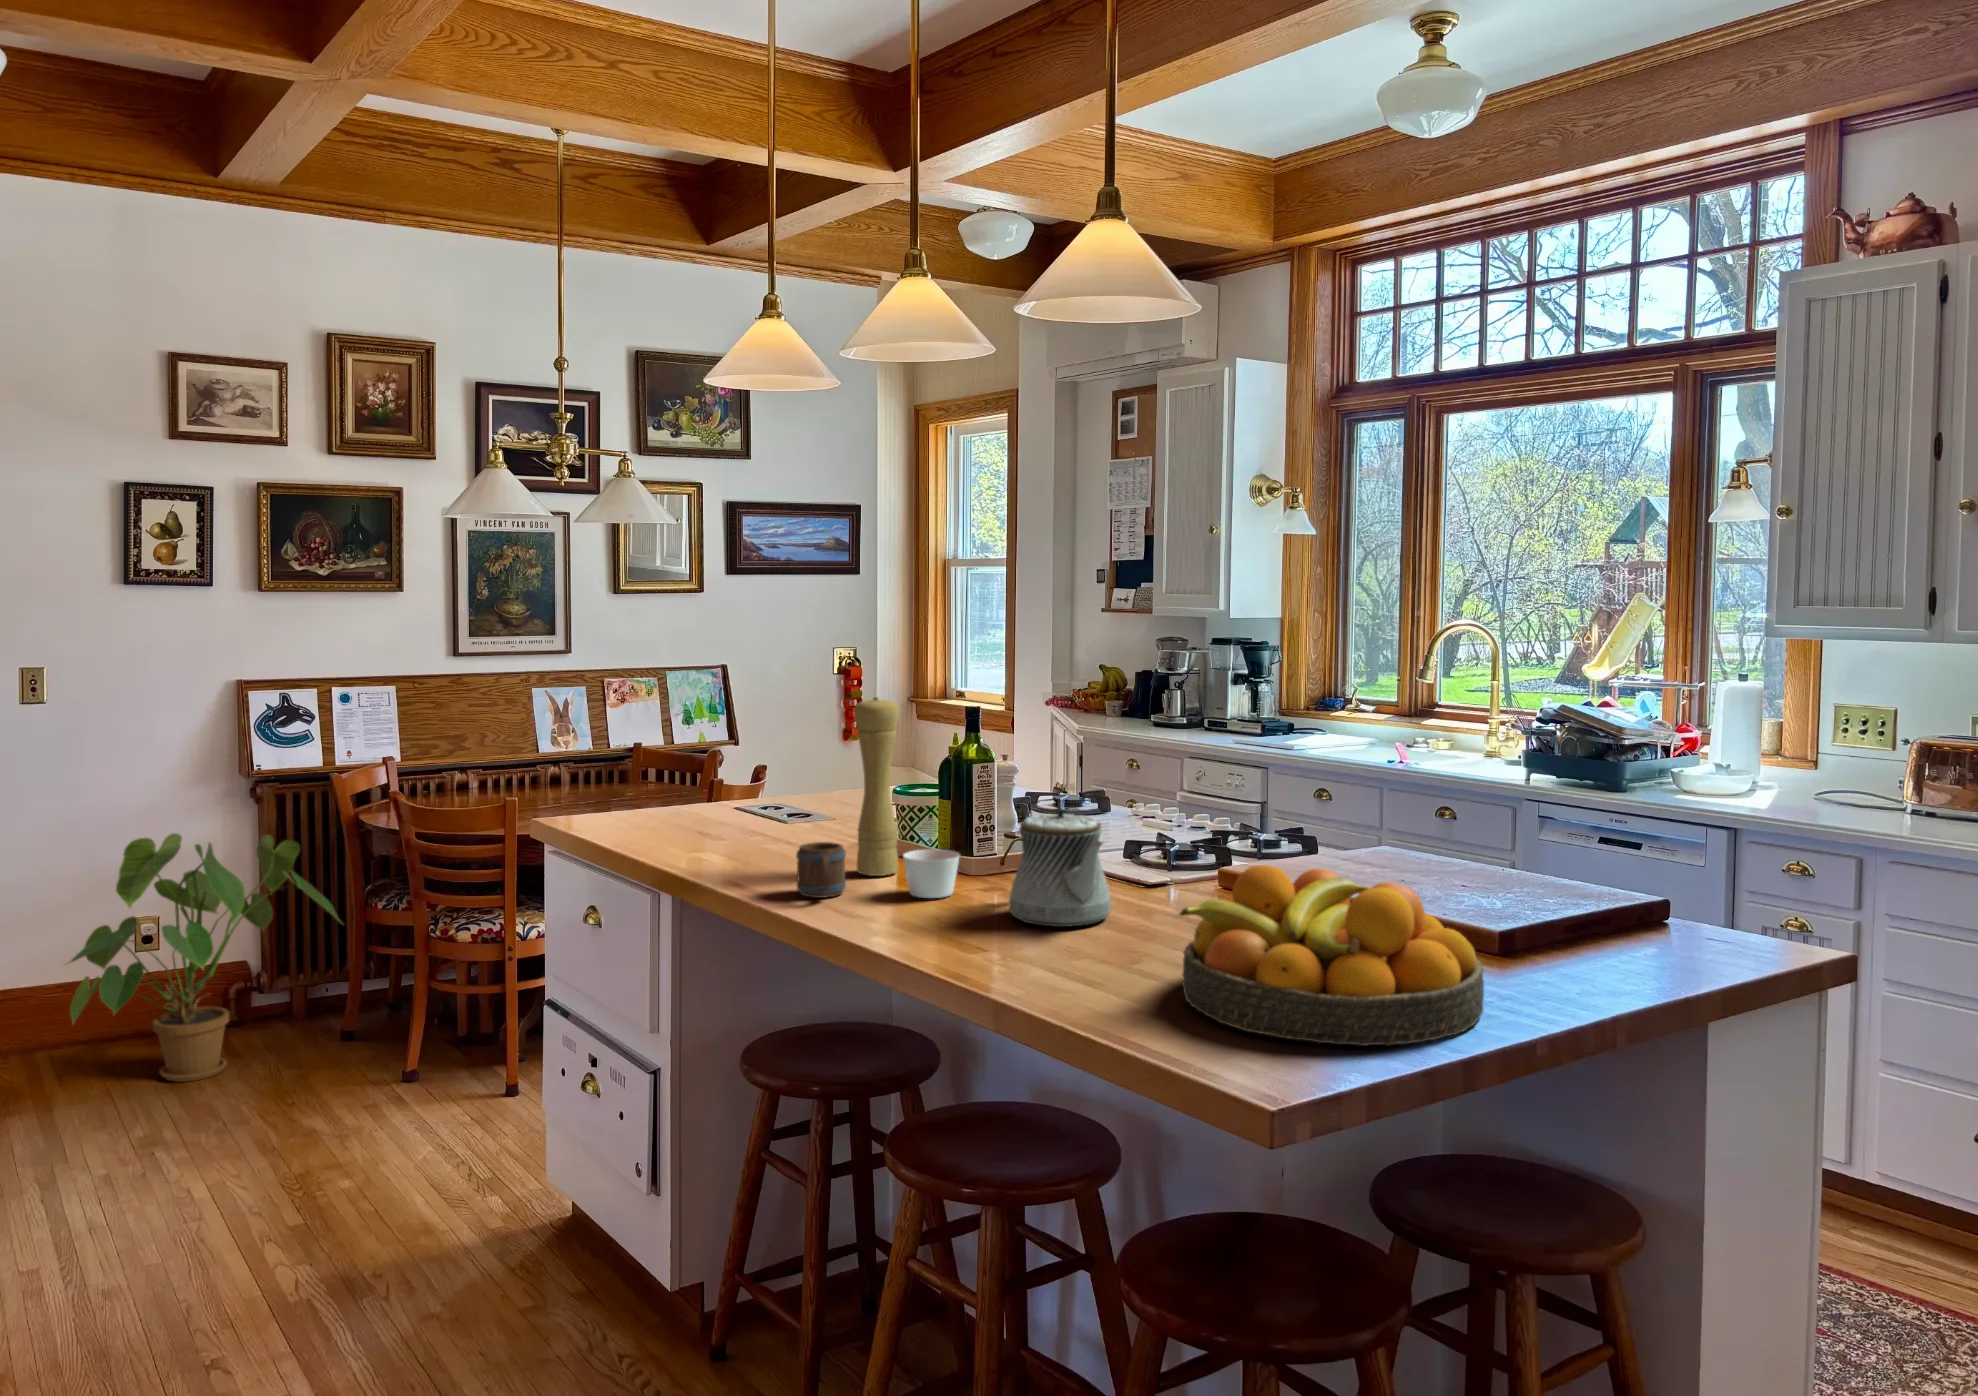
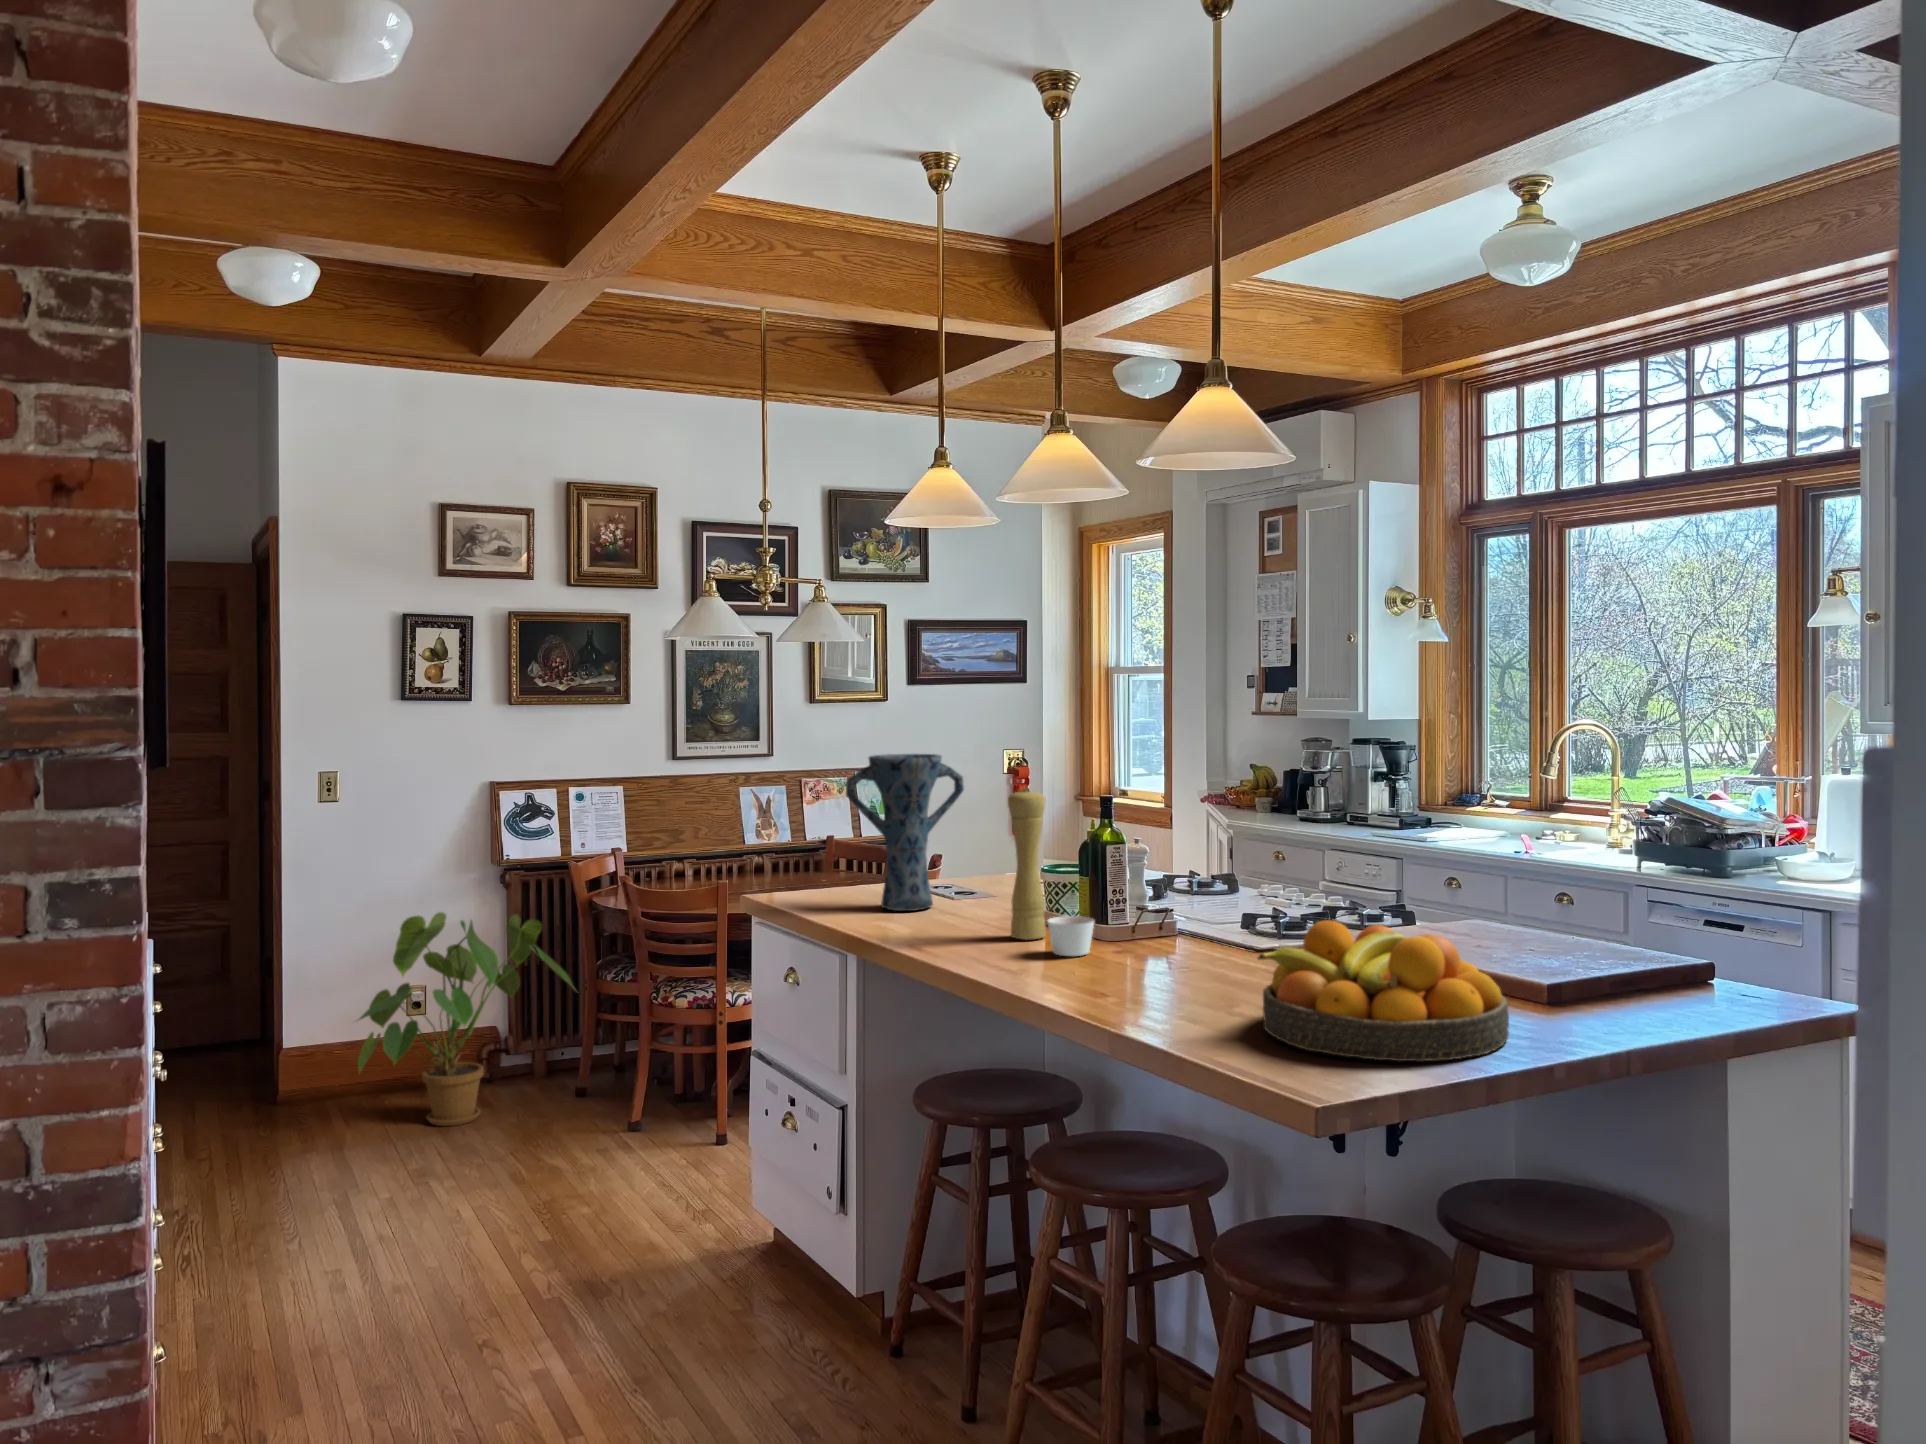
vase: none [656,653,798,839] -> present [846,754,964,911]
teapot: present [1009,808,1111,927] -> none [1133,880,1219,978]
mug: present [796,842,846,898] -> none [960,910,1001,955]

